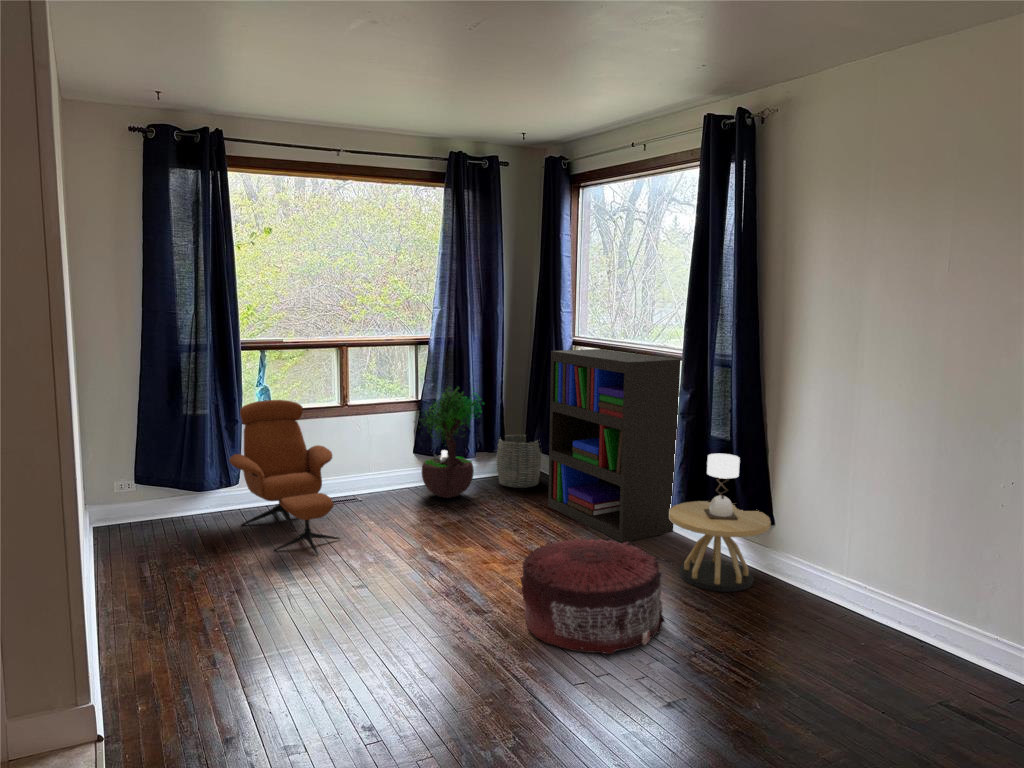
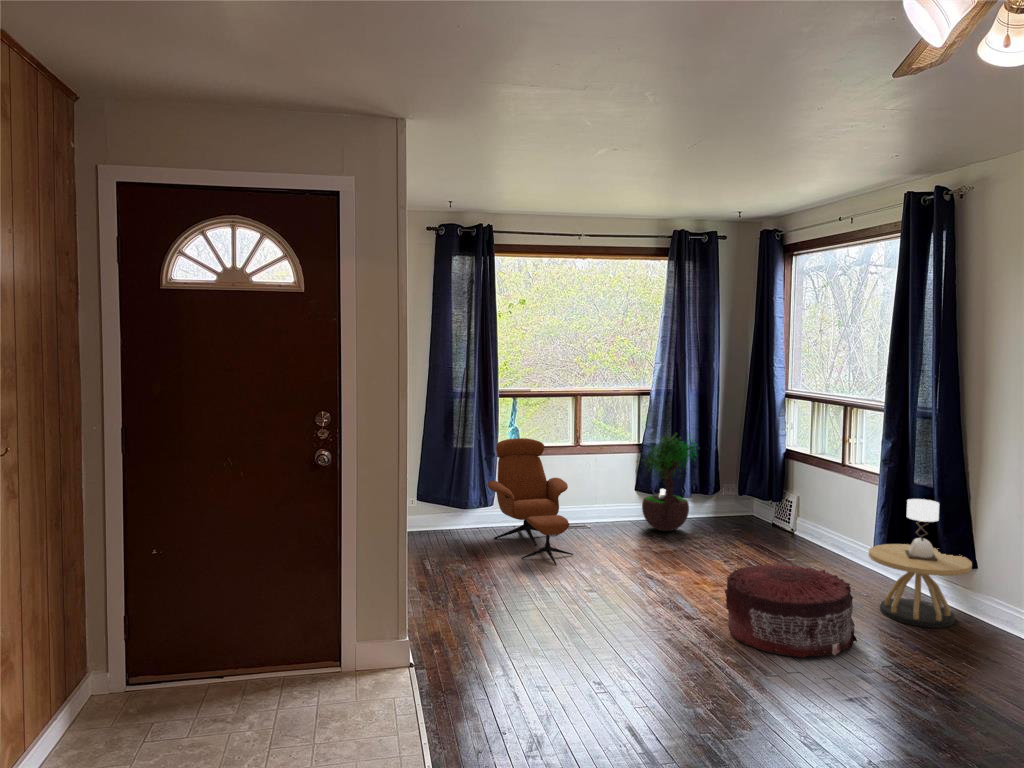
bookshelf: present [548,349,680,543] -> none [758,402,887,580]
woven basket: present [497,435,542,488] -> none [711,480,754,528]

